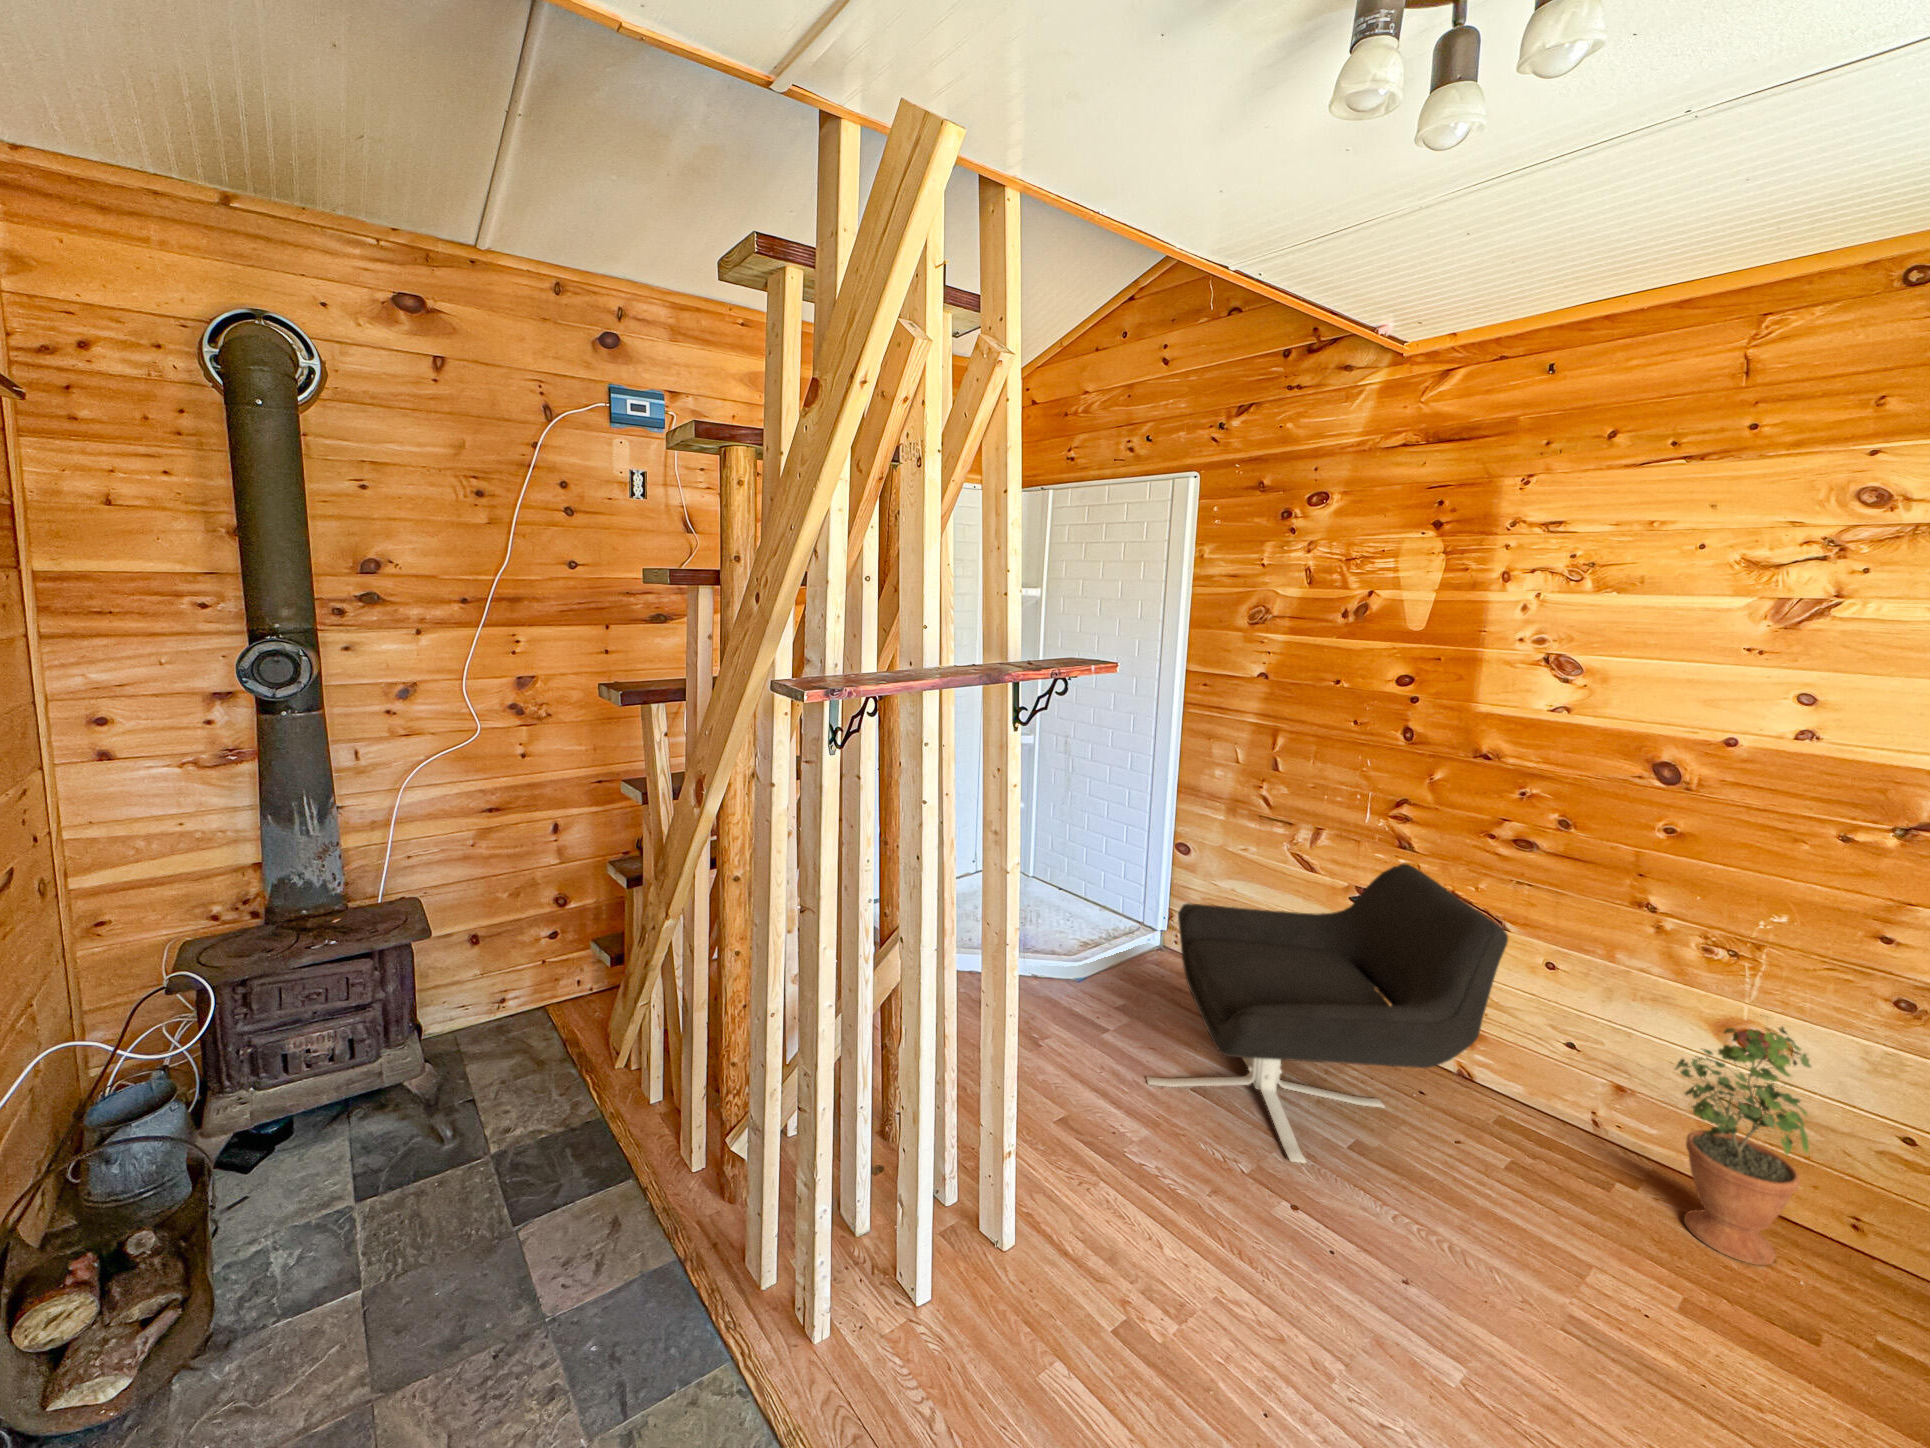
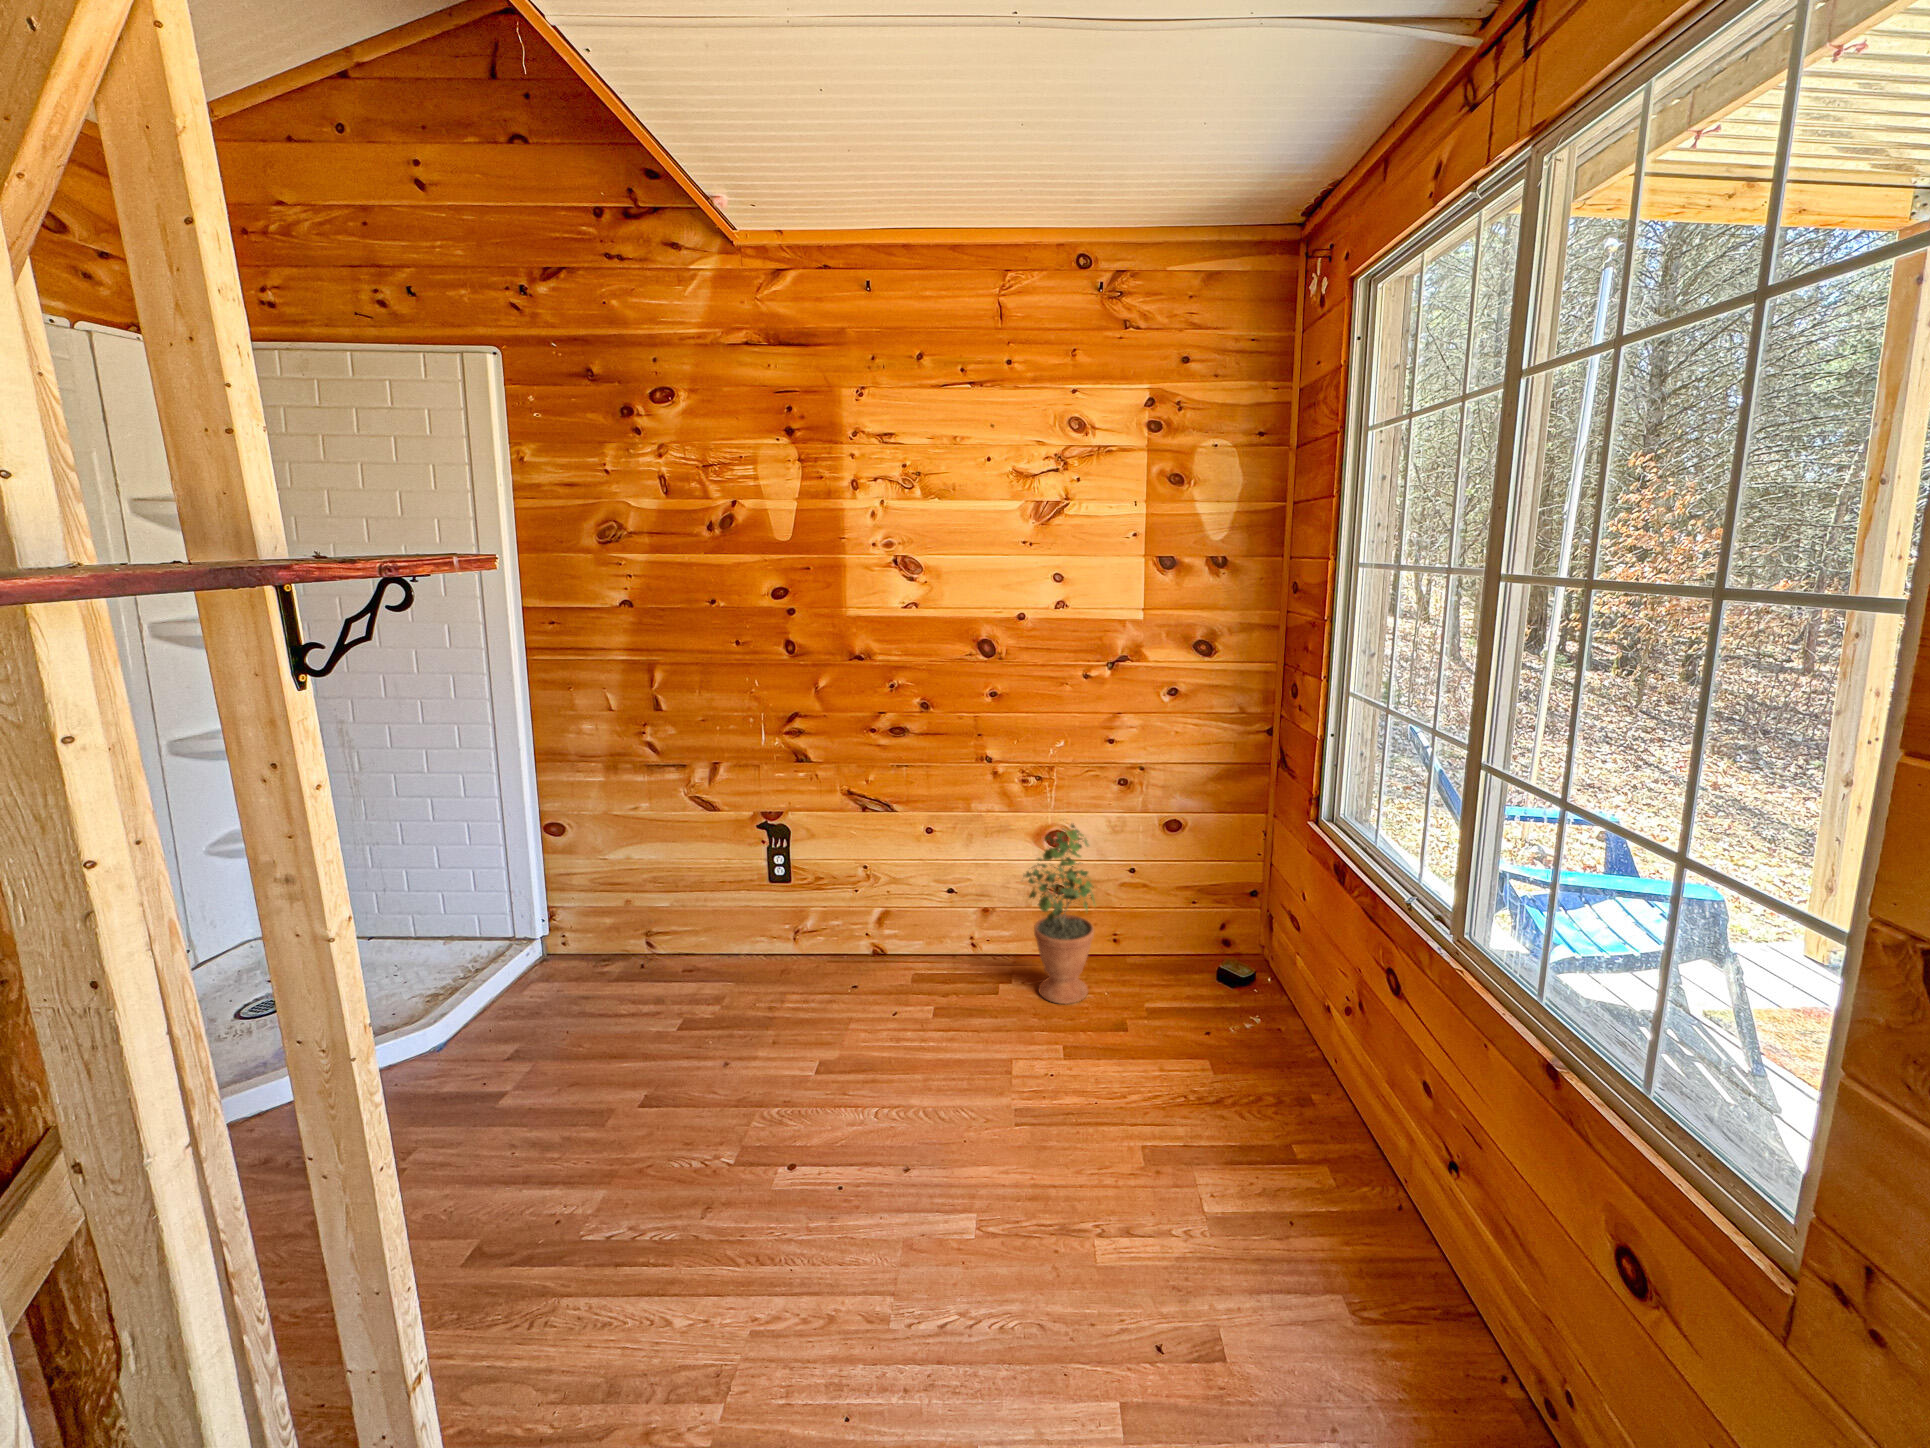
lounge chair: present [1147,864,1508,1163] -> none [576,776,913,1134]

